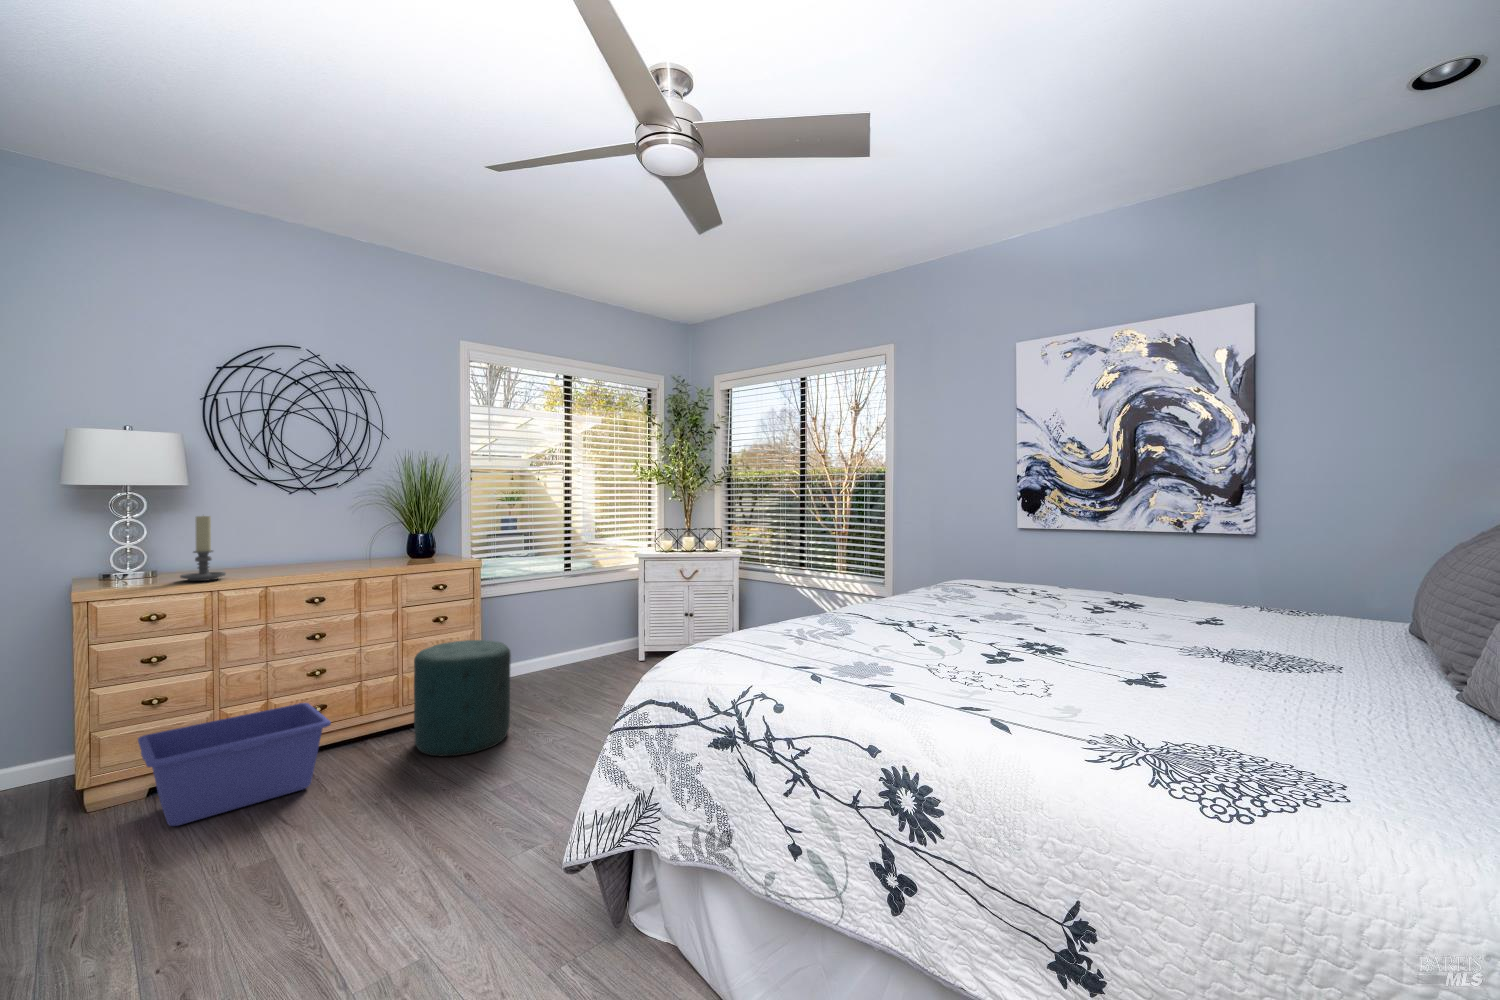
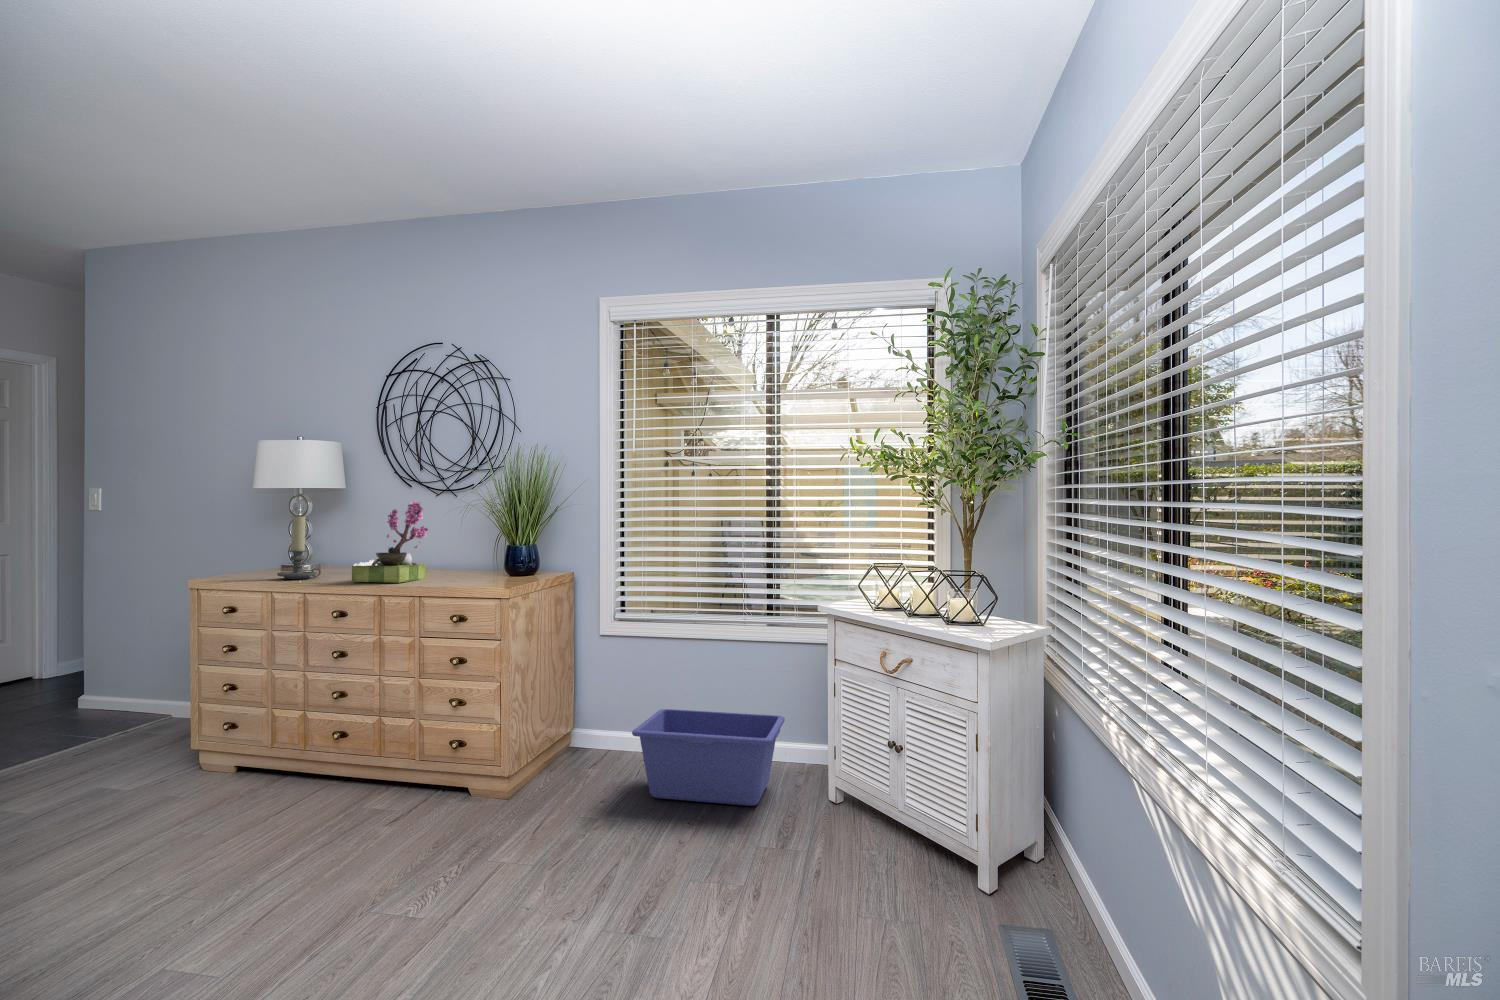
flower arrangement: none [295,498,361,573] -> present [352,501,428,583]
ottoman: present [414,640,511,756] -> none [332,691,469,854]
storage bin: present [138,703,331,826] -> present [632,709,785,806]

